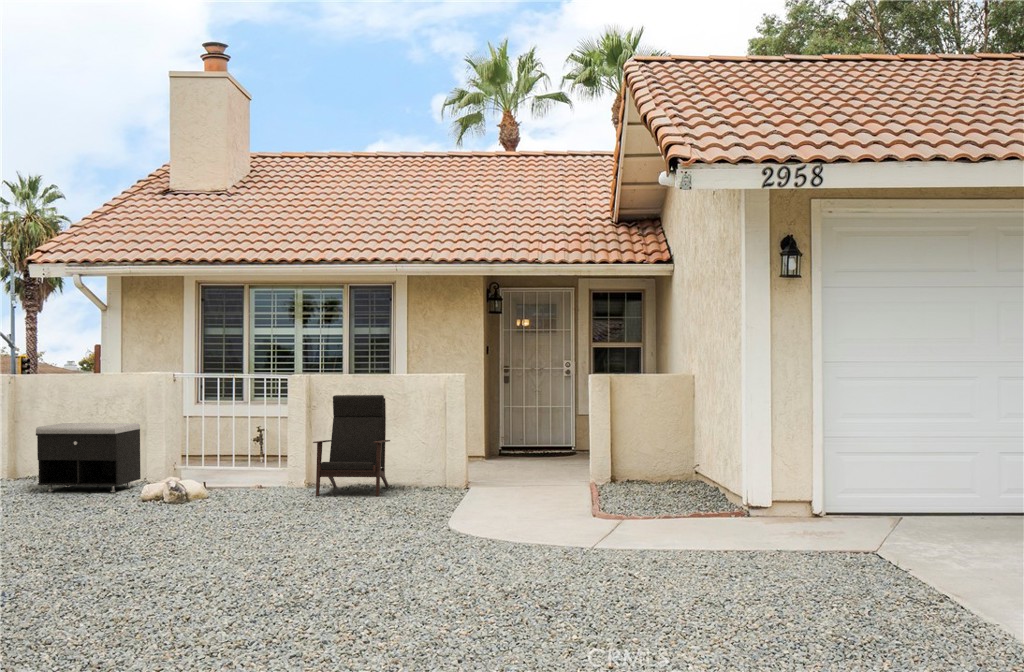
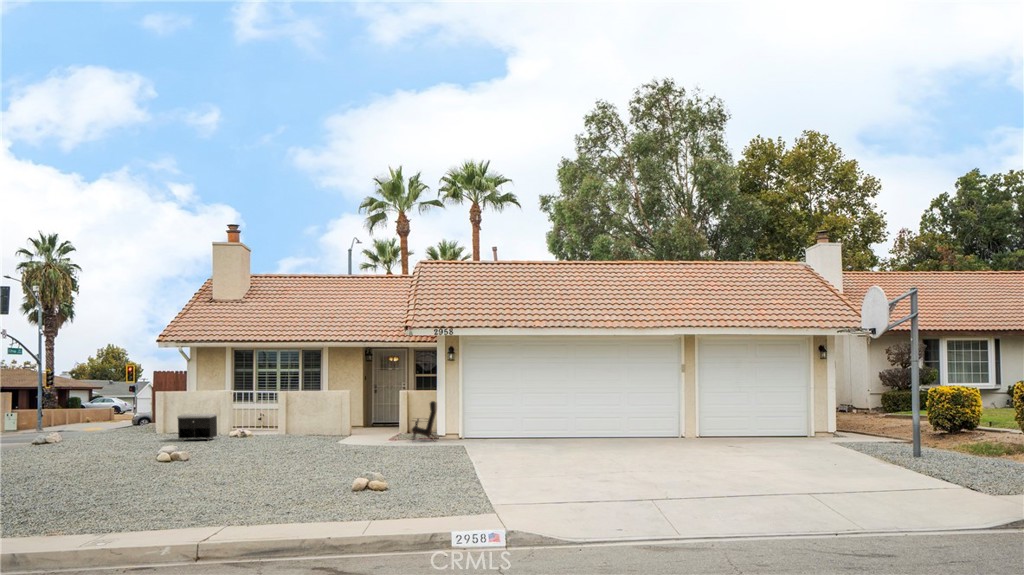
lounge chair: present [313,395,390,496] -> present [412,401,437,440]

